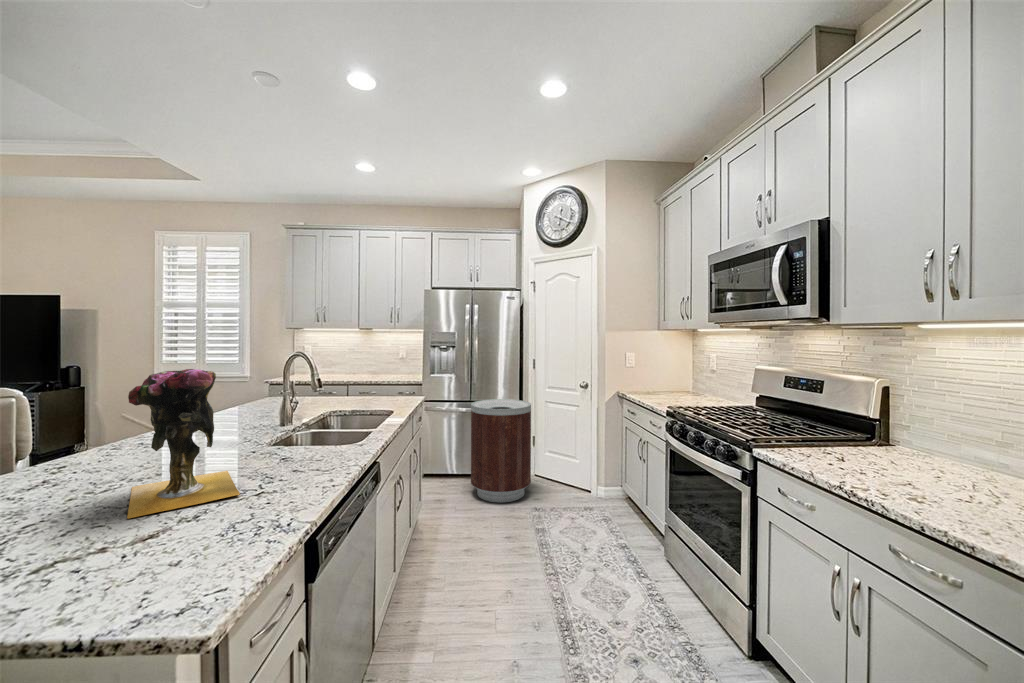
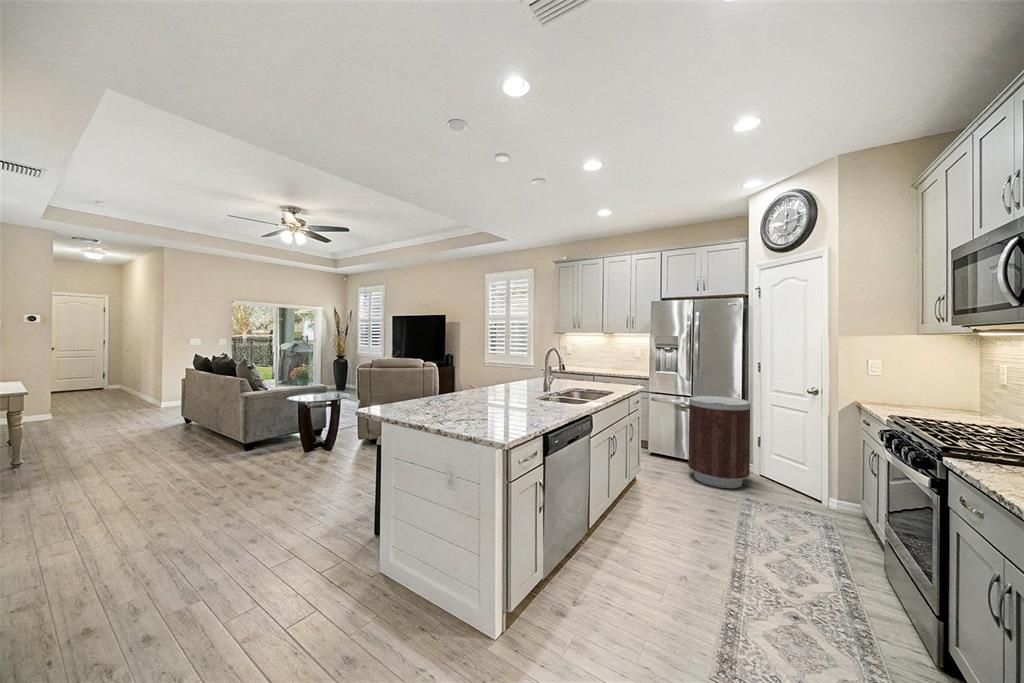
vase: present [127,369,240,519] -> none [476,354,516,416]

